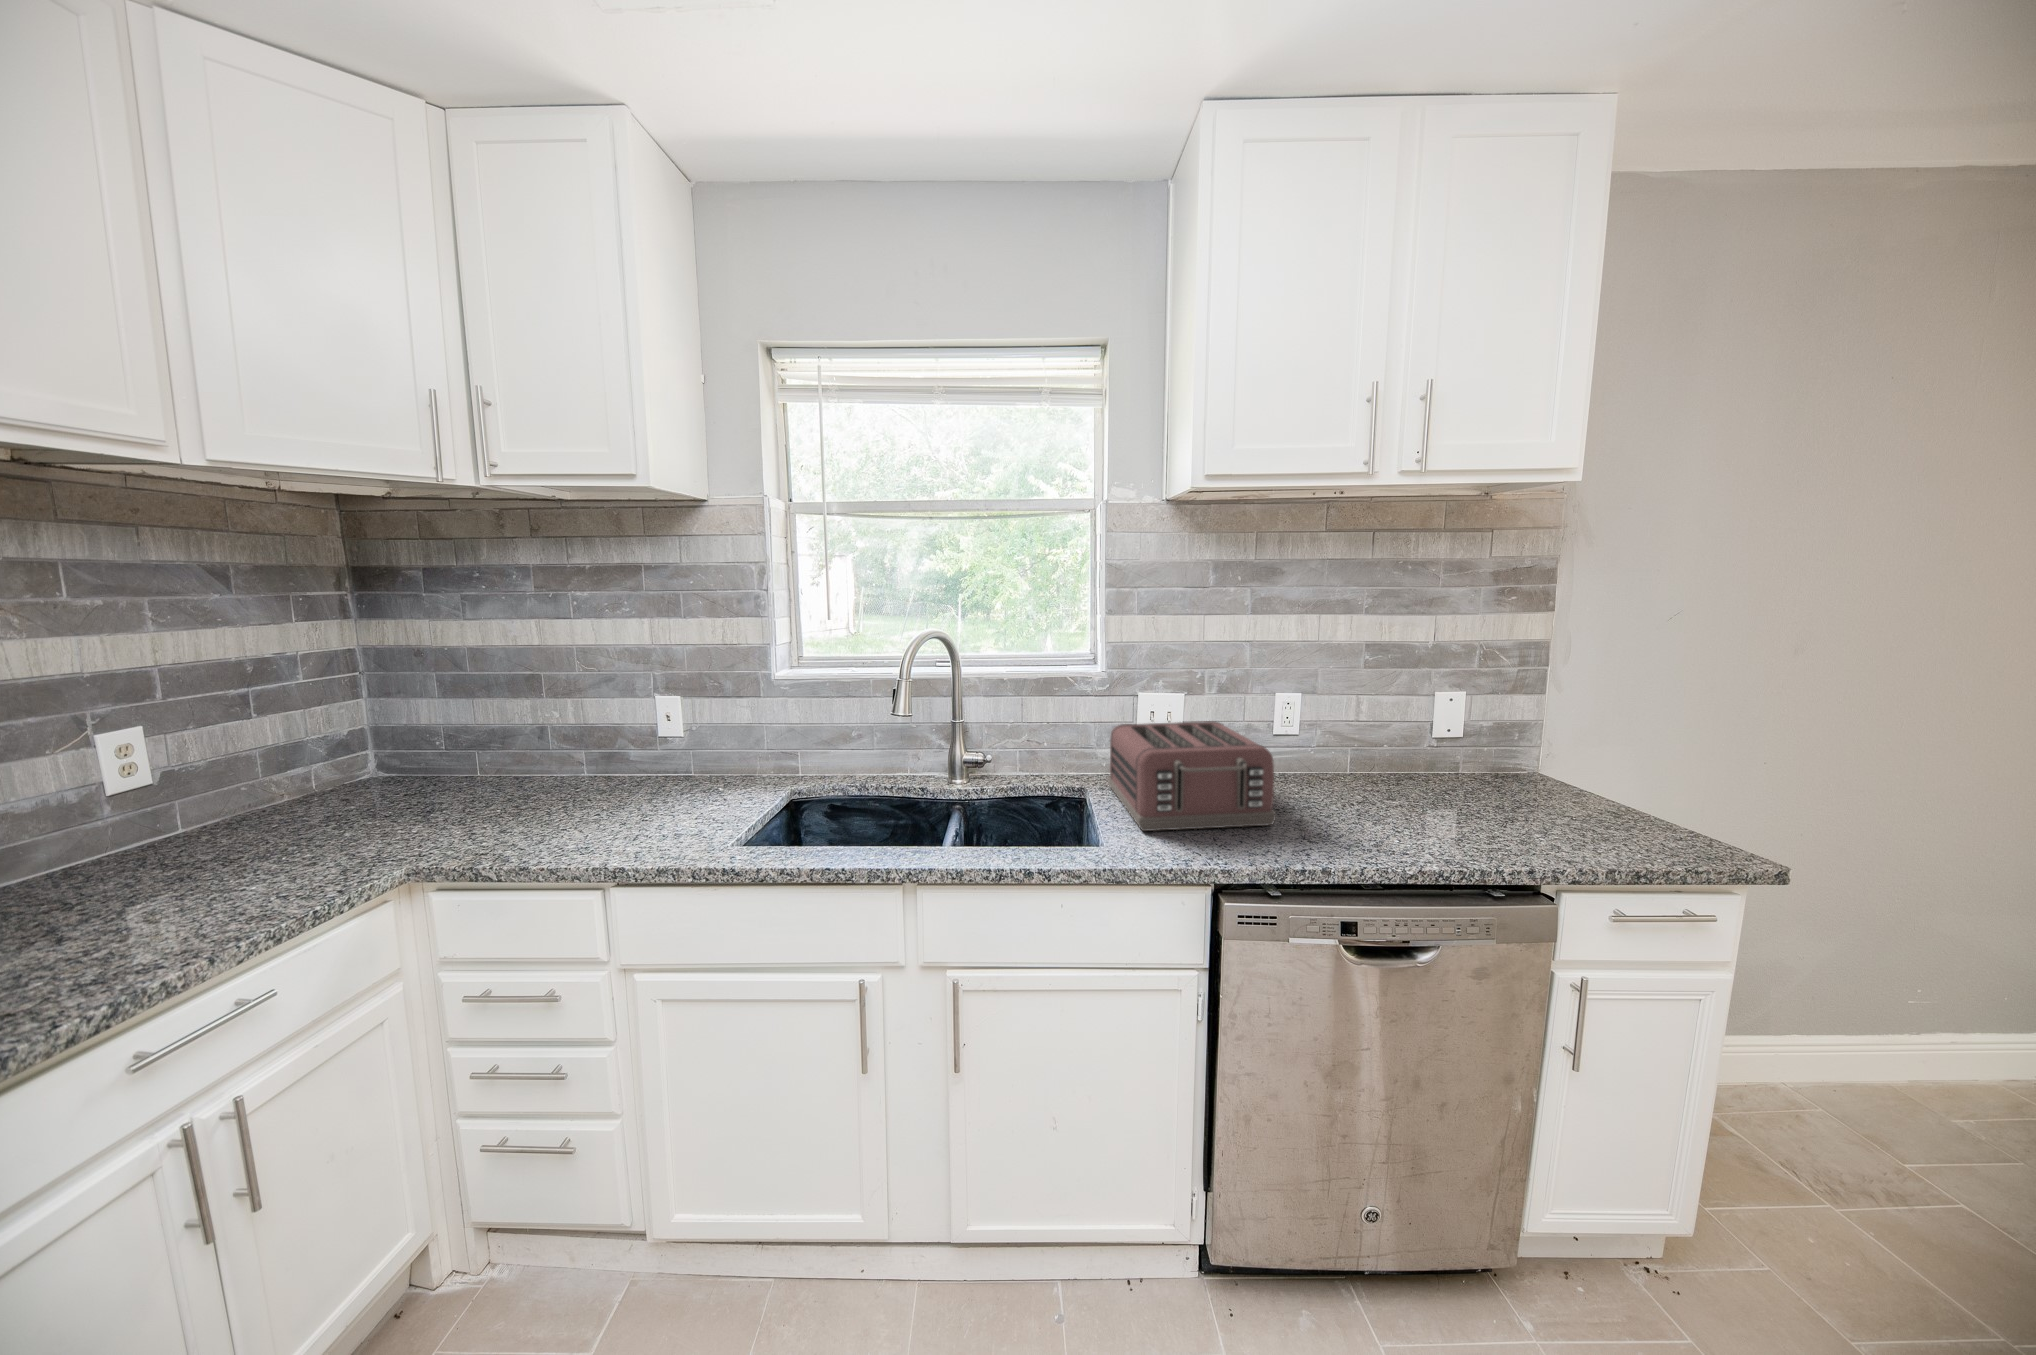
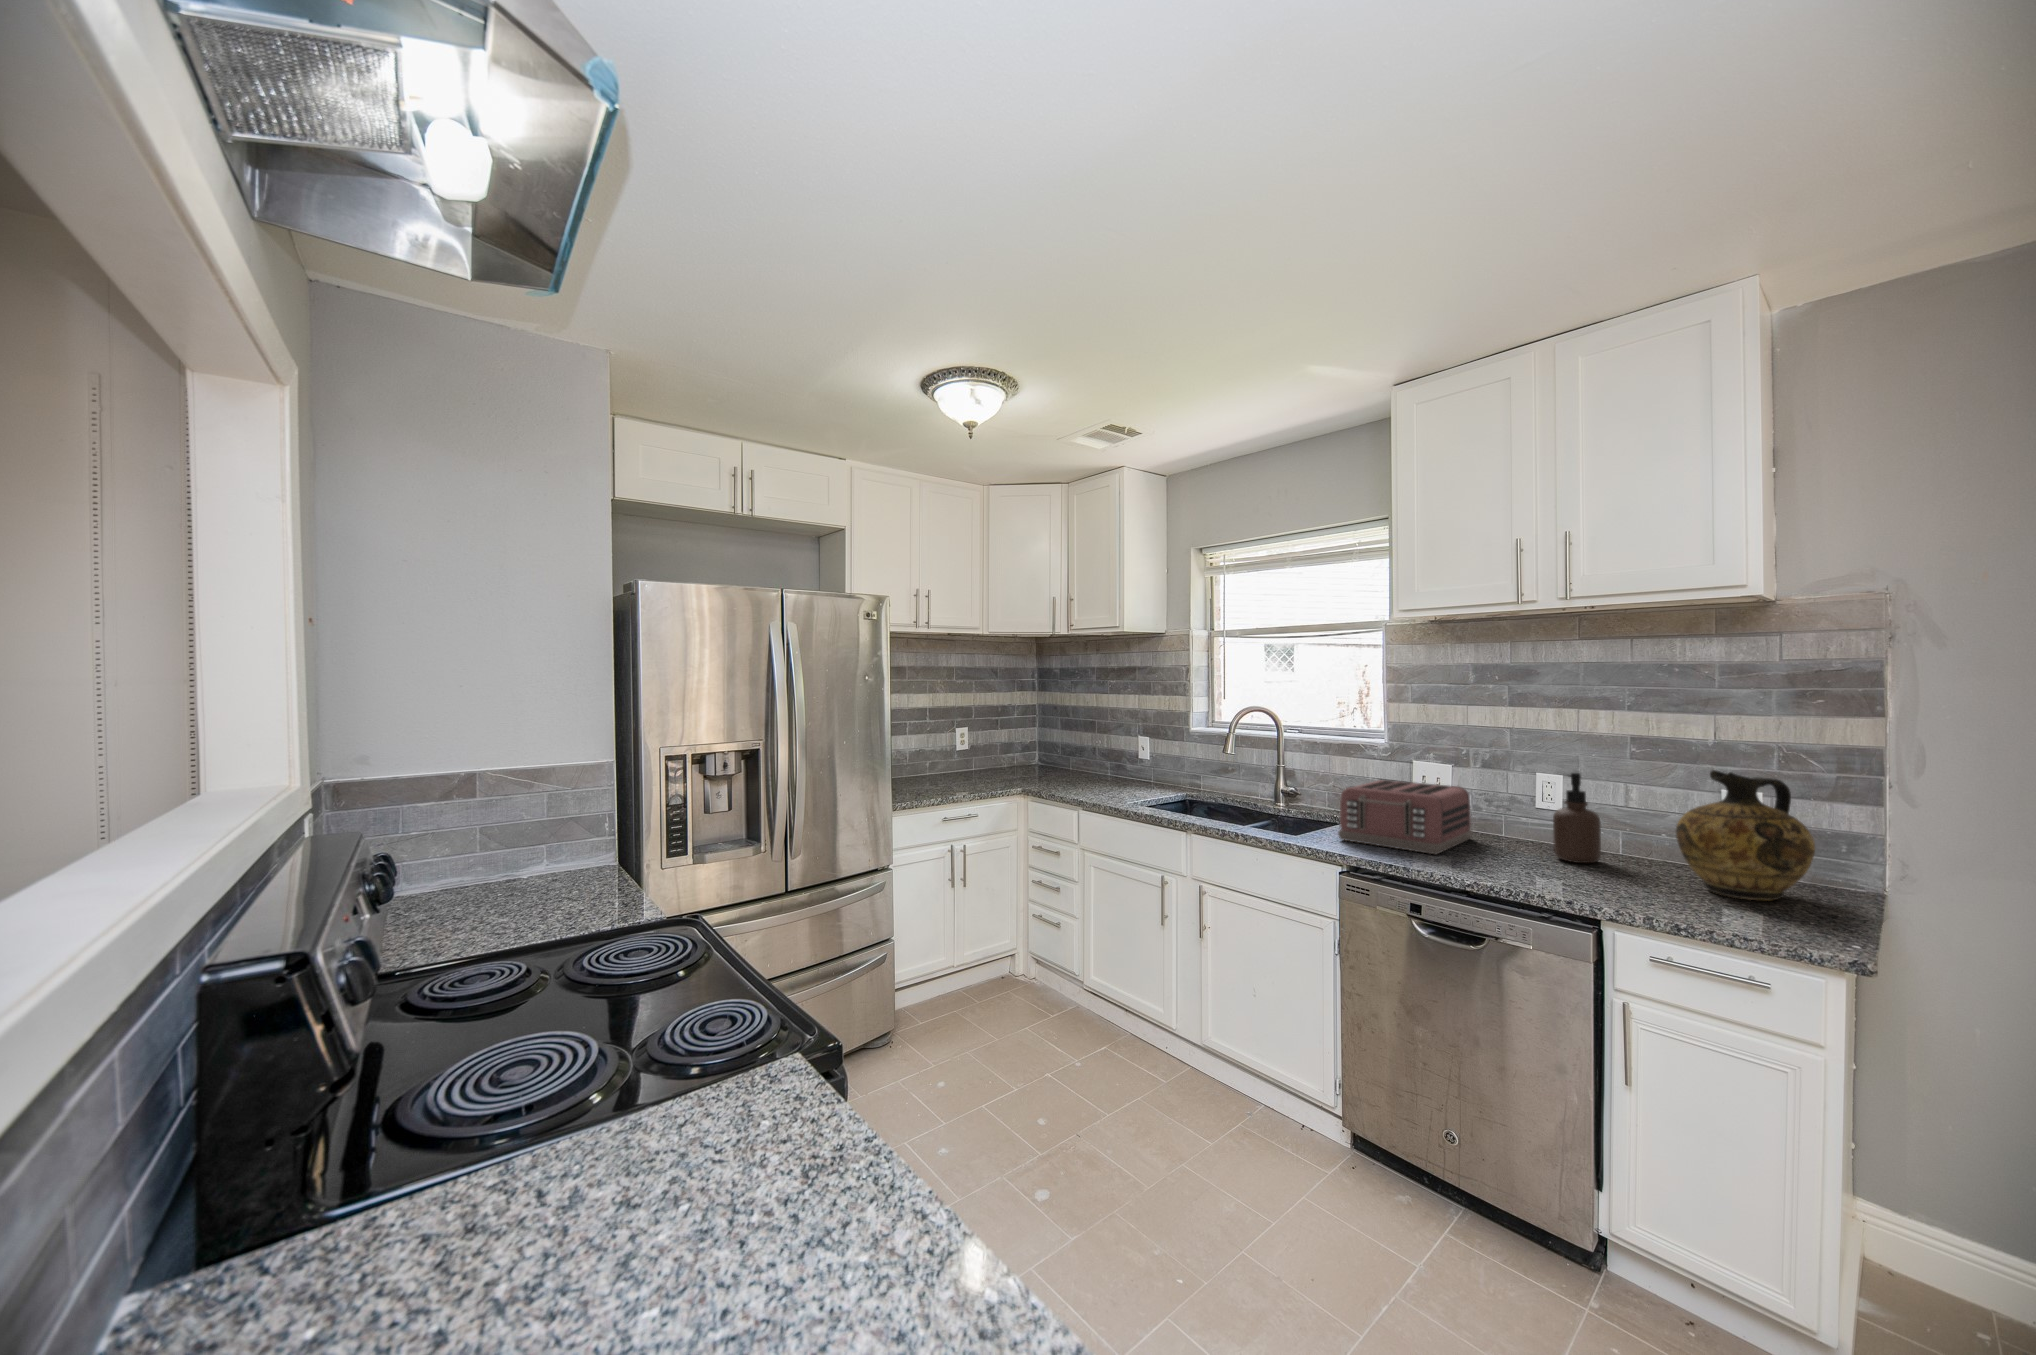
ceramic jug: none [1459,677,1588,807] -> present [1676,770,1815,901]
soap dispenser: none [1326,691,1376,794] -> present [1553,773,1601,863]

